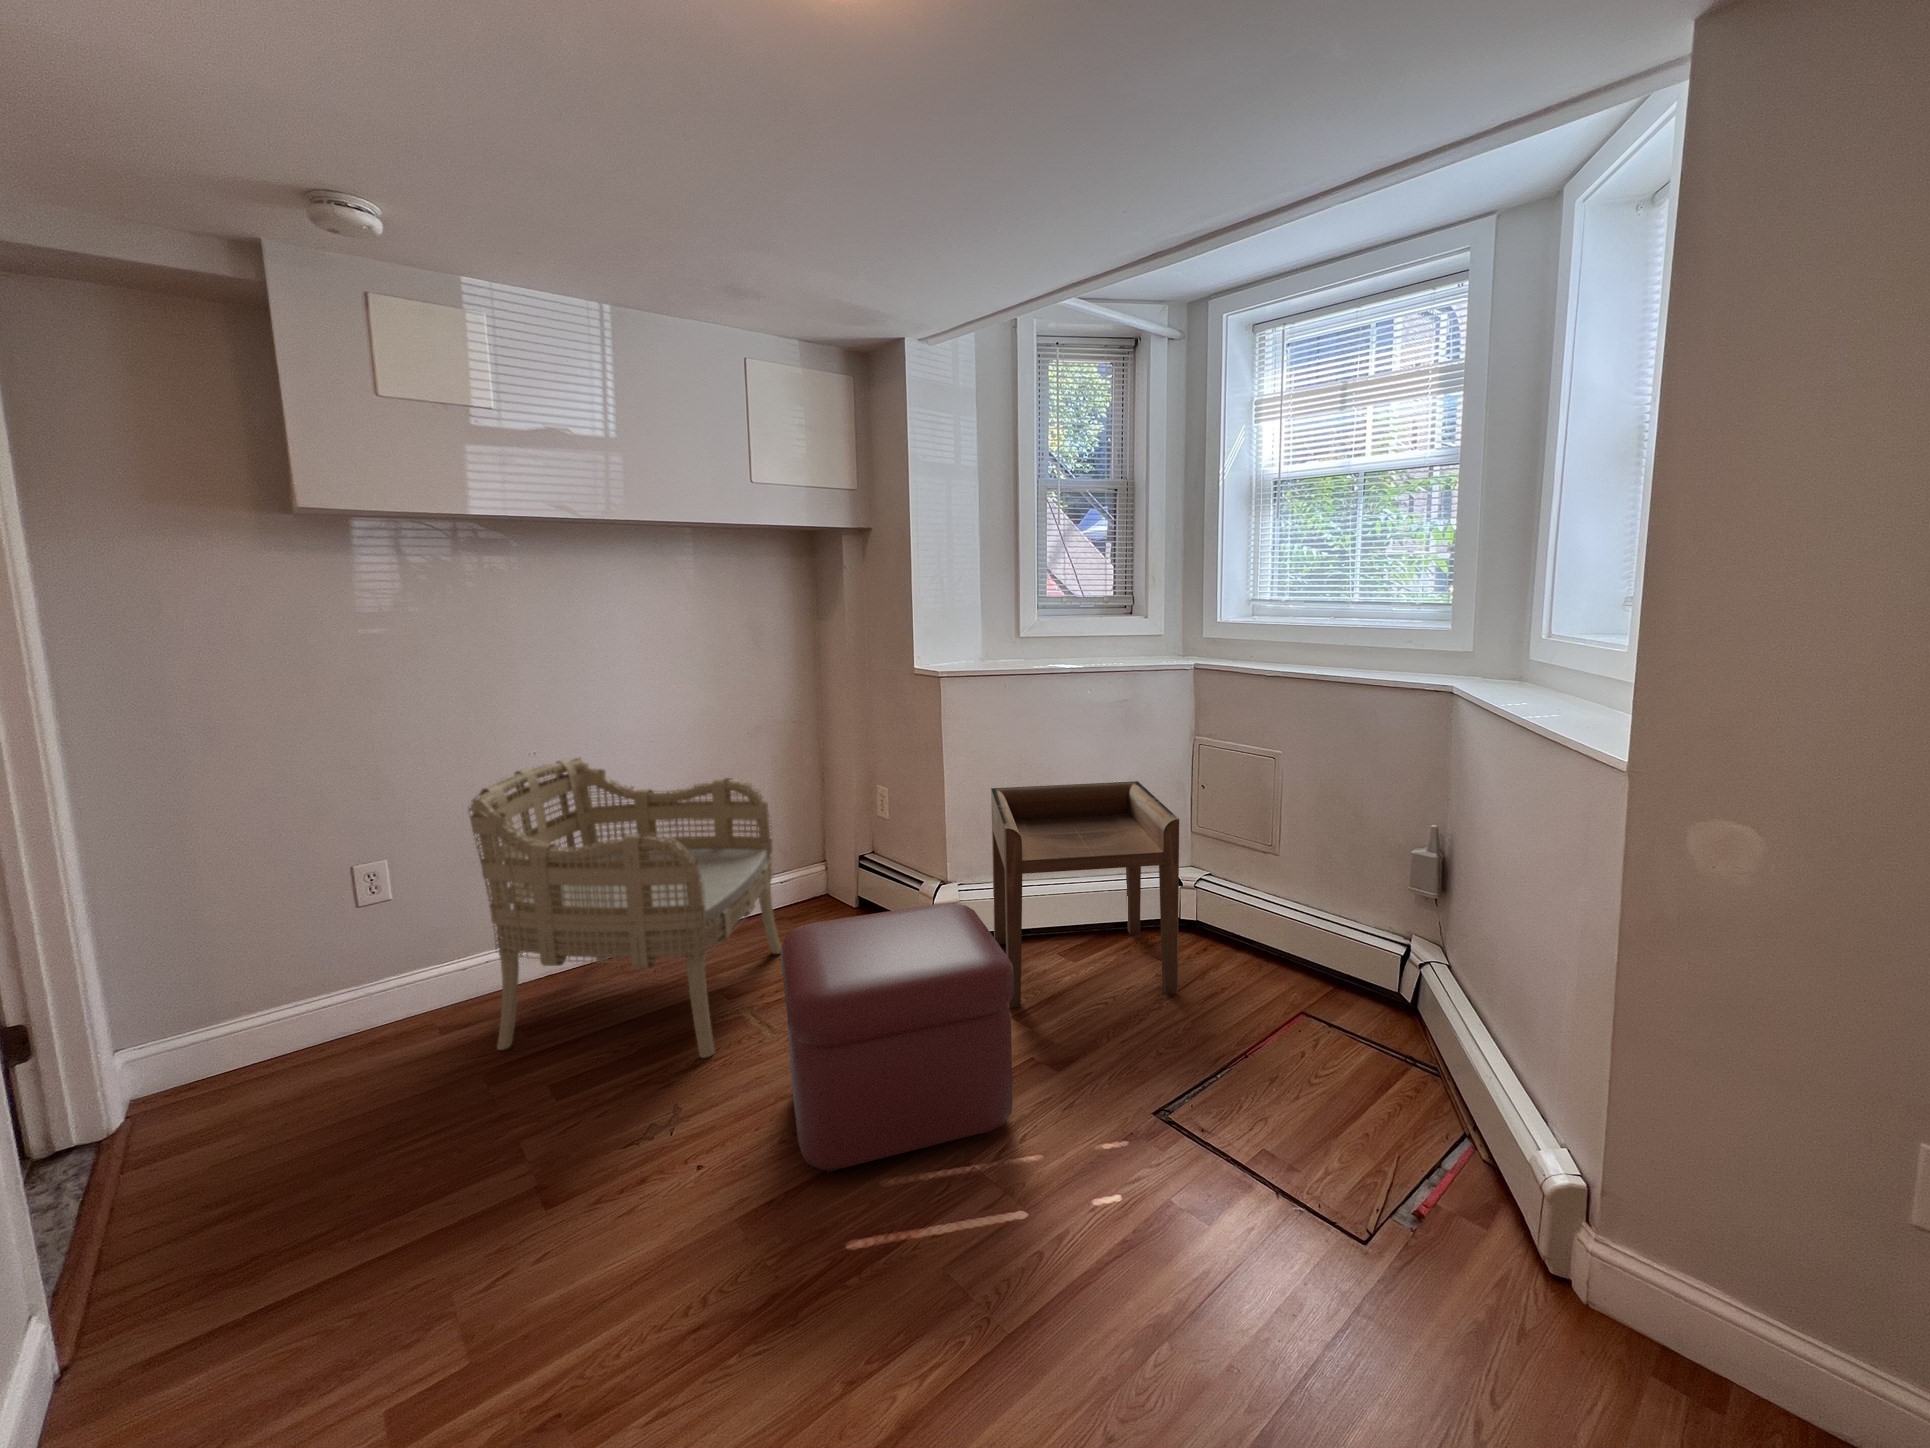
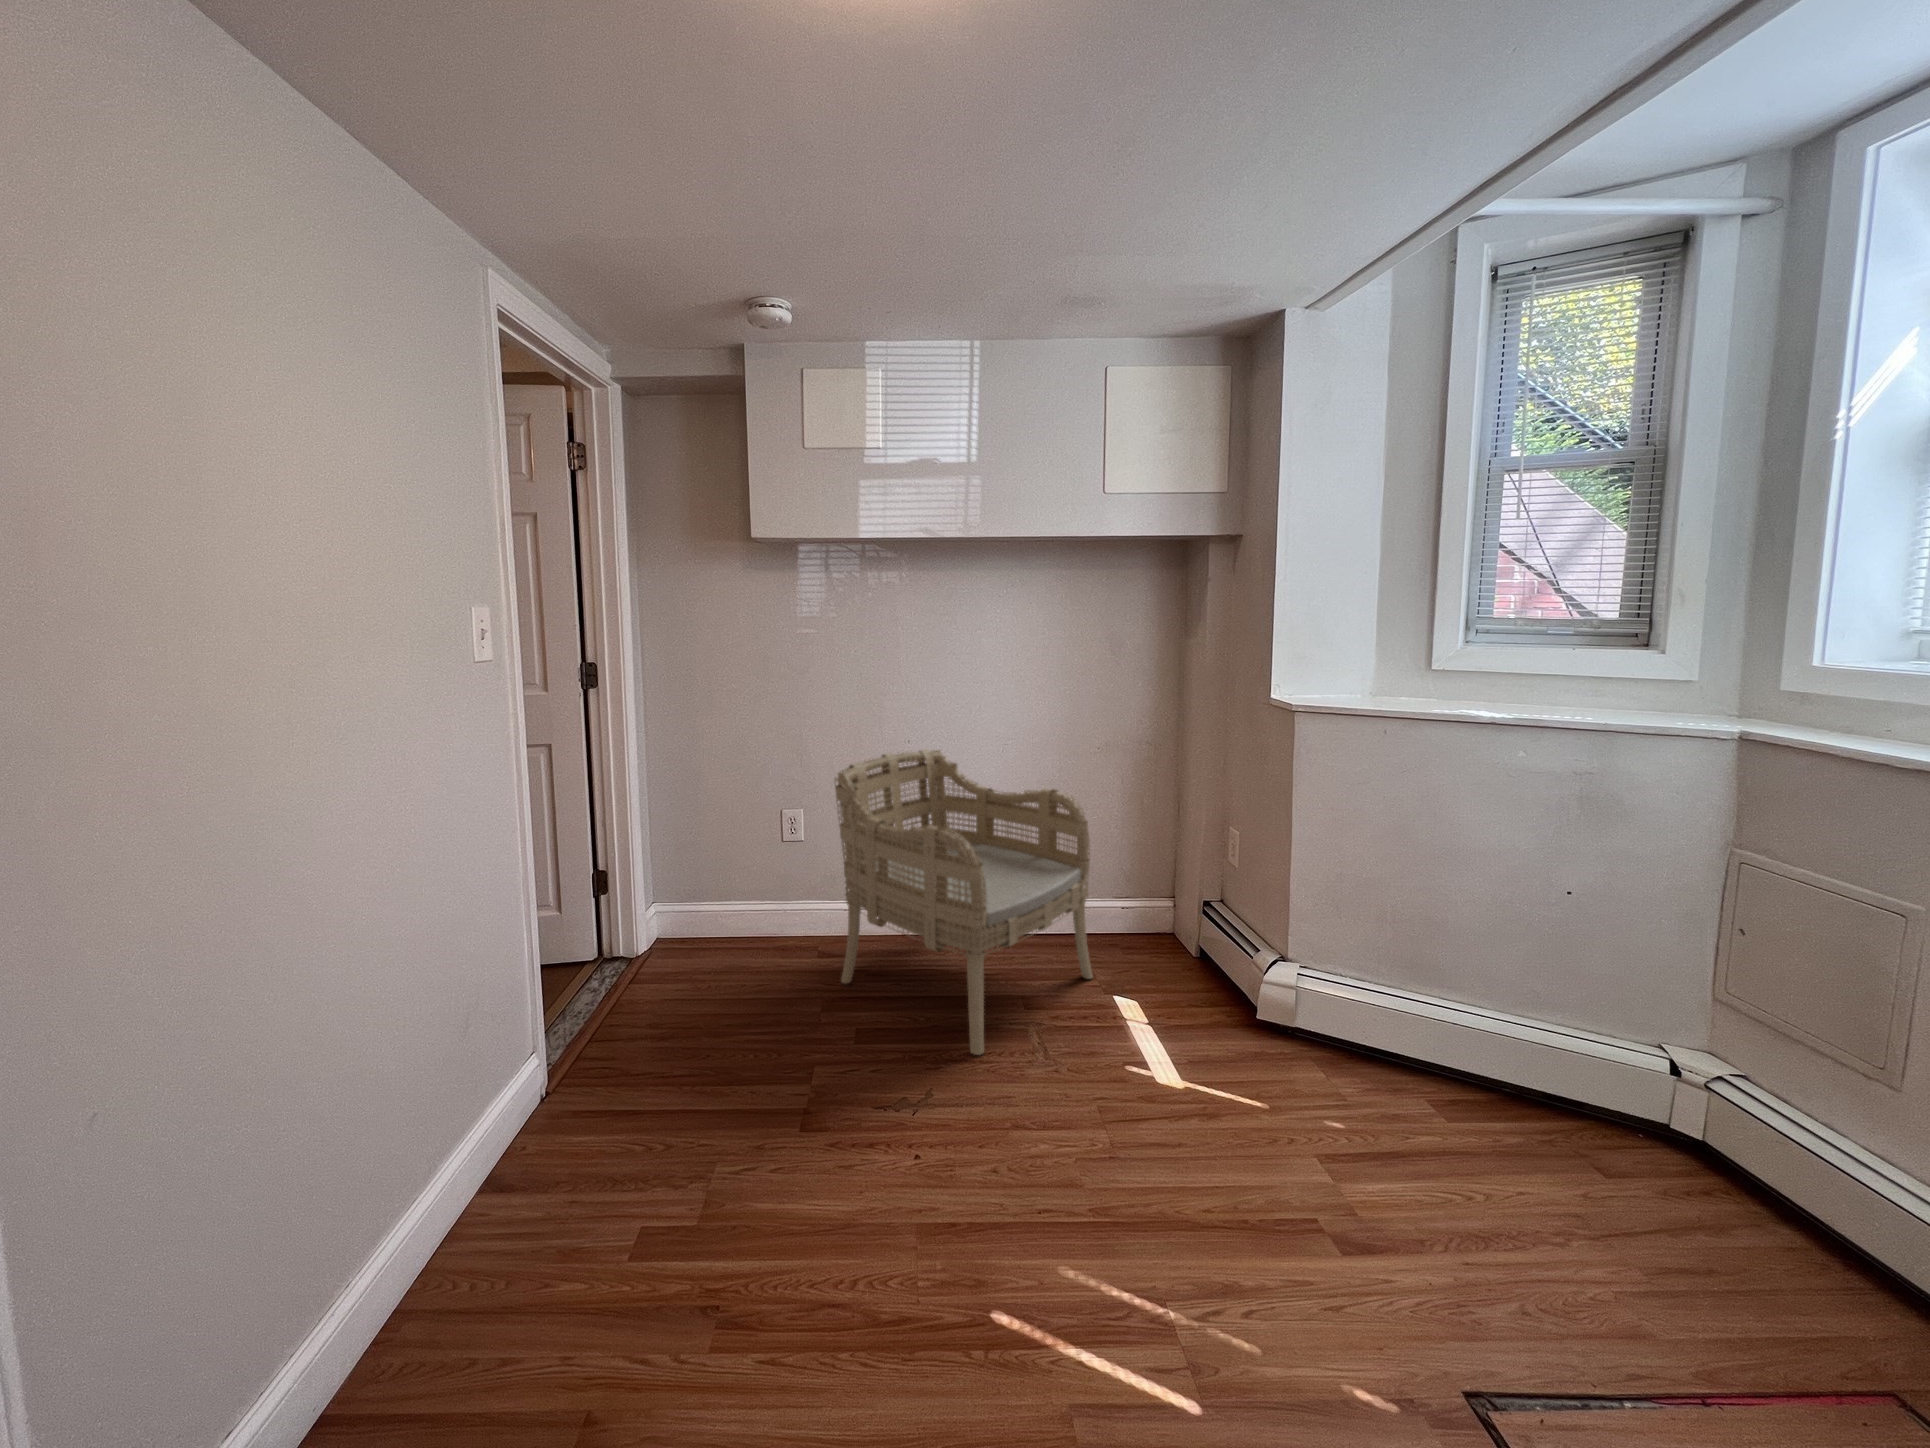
side table: present [991,781,1179,1008] -> none [1314,857,1633,1241]
ottoman: present [781,903,1014,1172] -> none [987,956,1256,1282]

